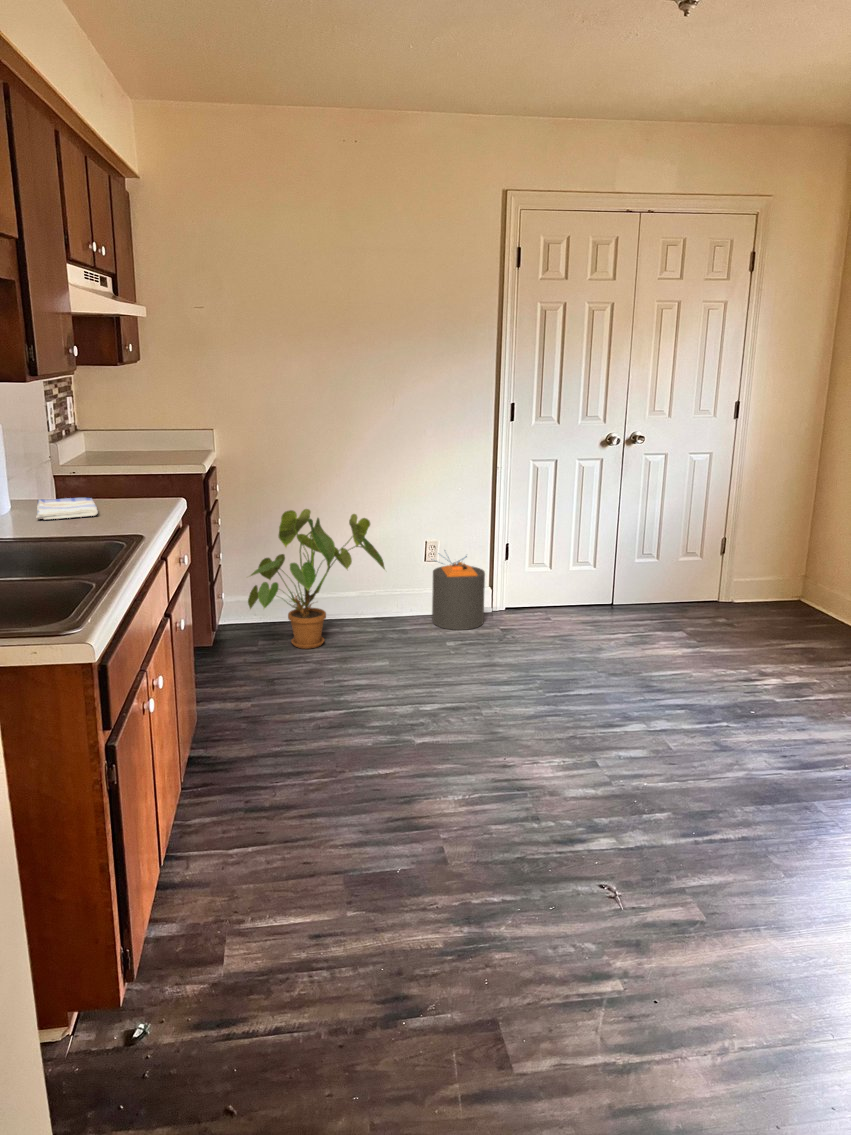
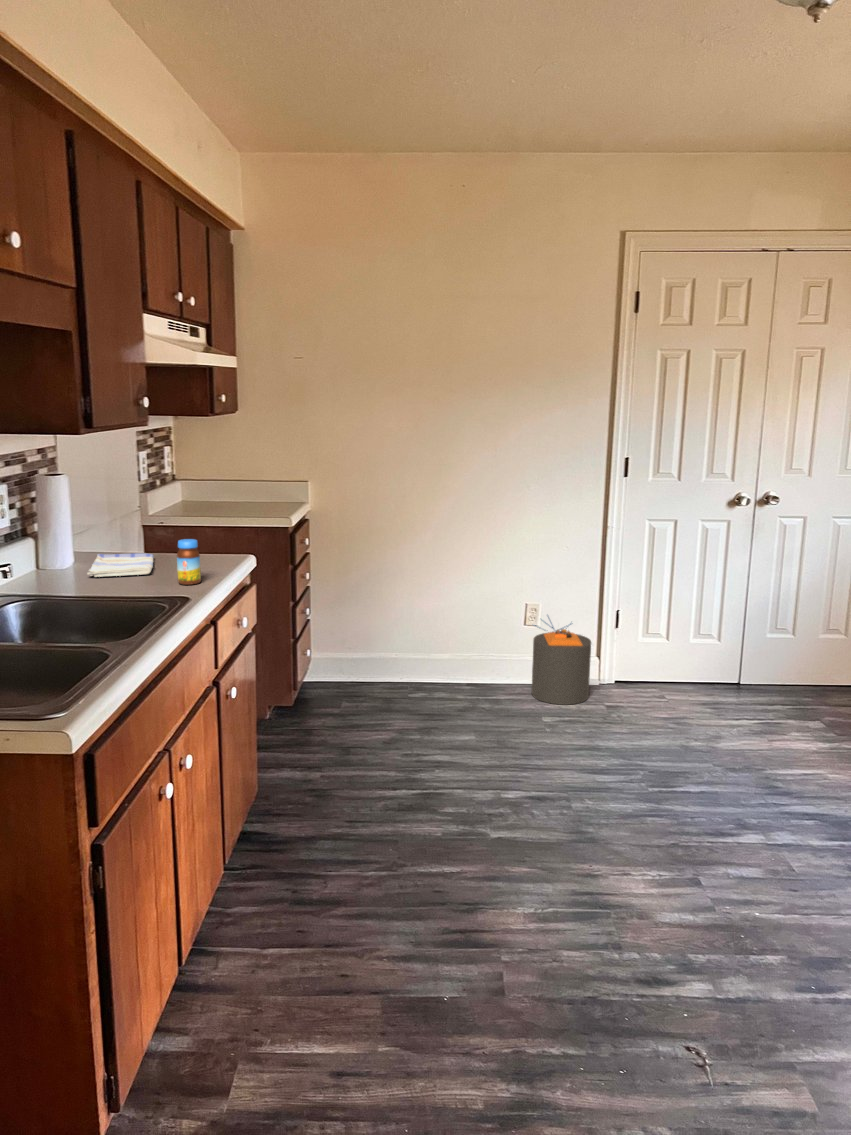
jar: none [126,481,150,523] -> present [177,539,201,585]
house plant: present [248,509,385,649] -> none [331,566,480,716]

